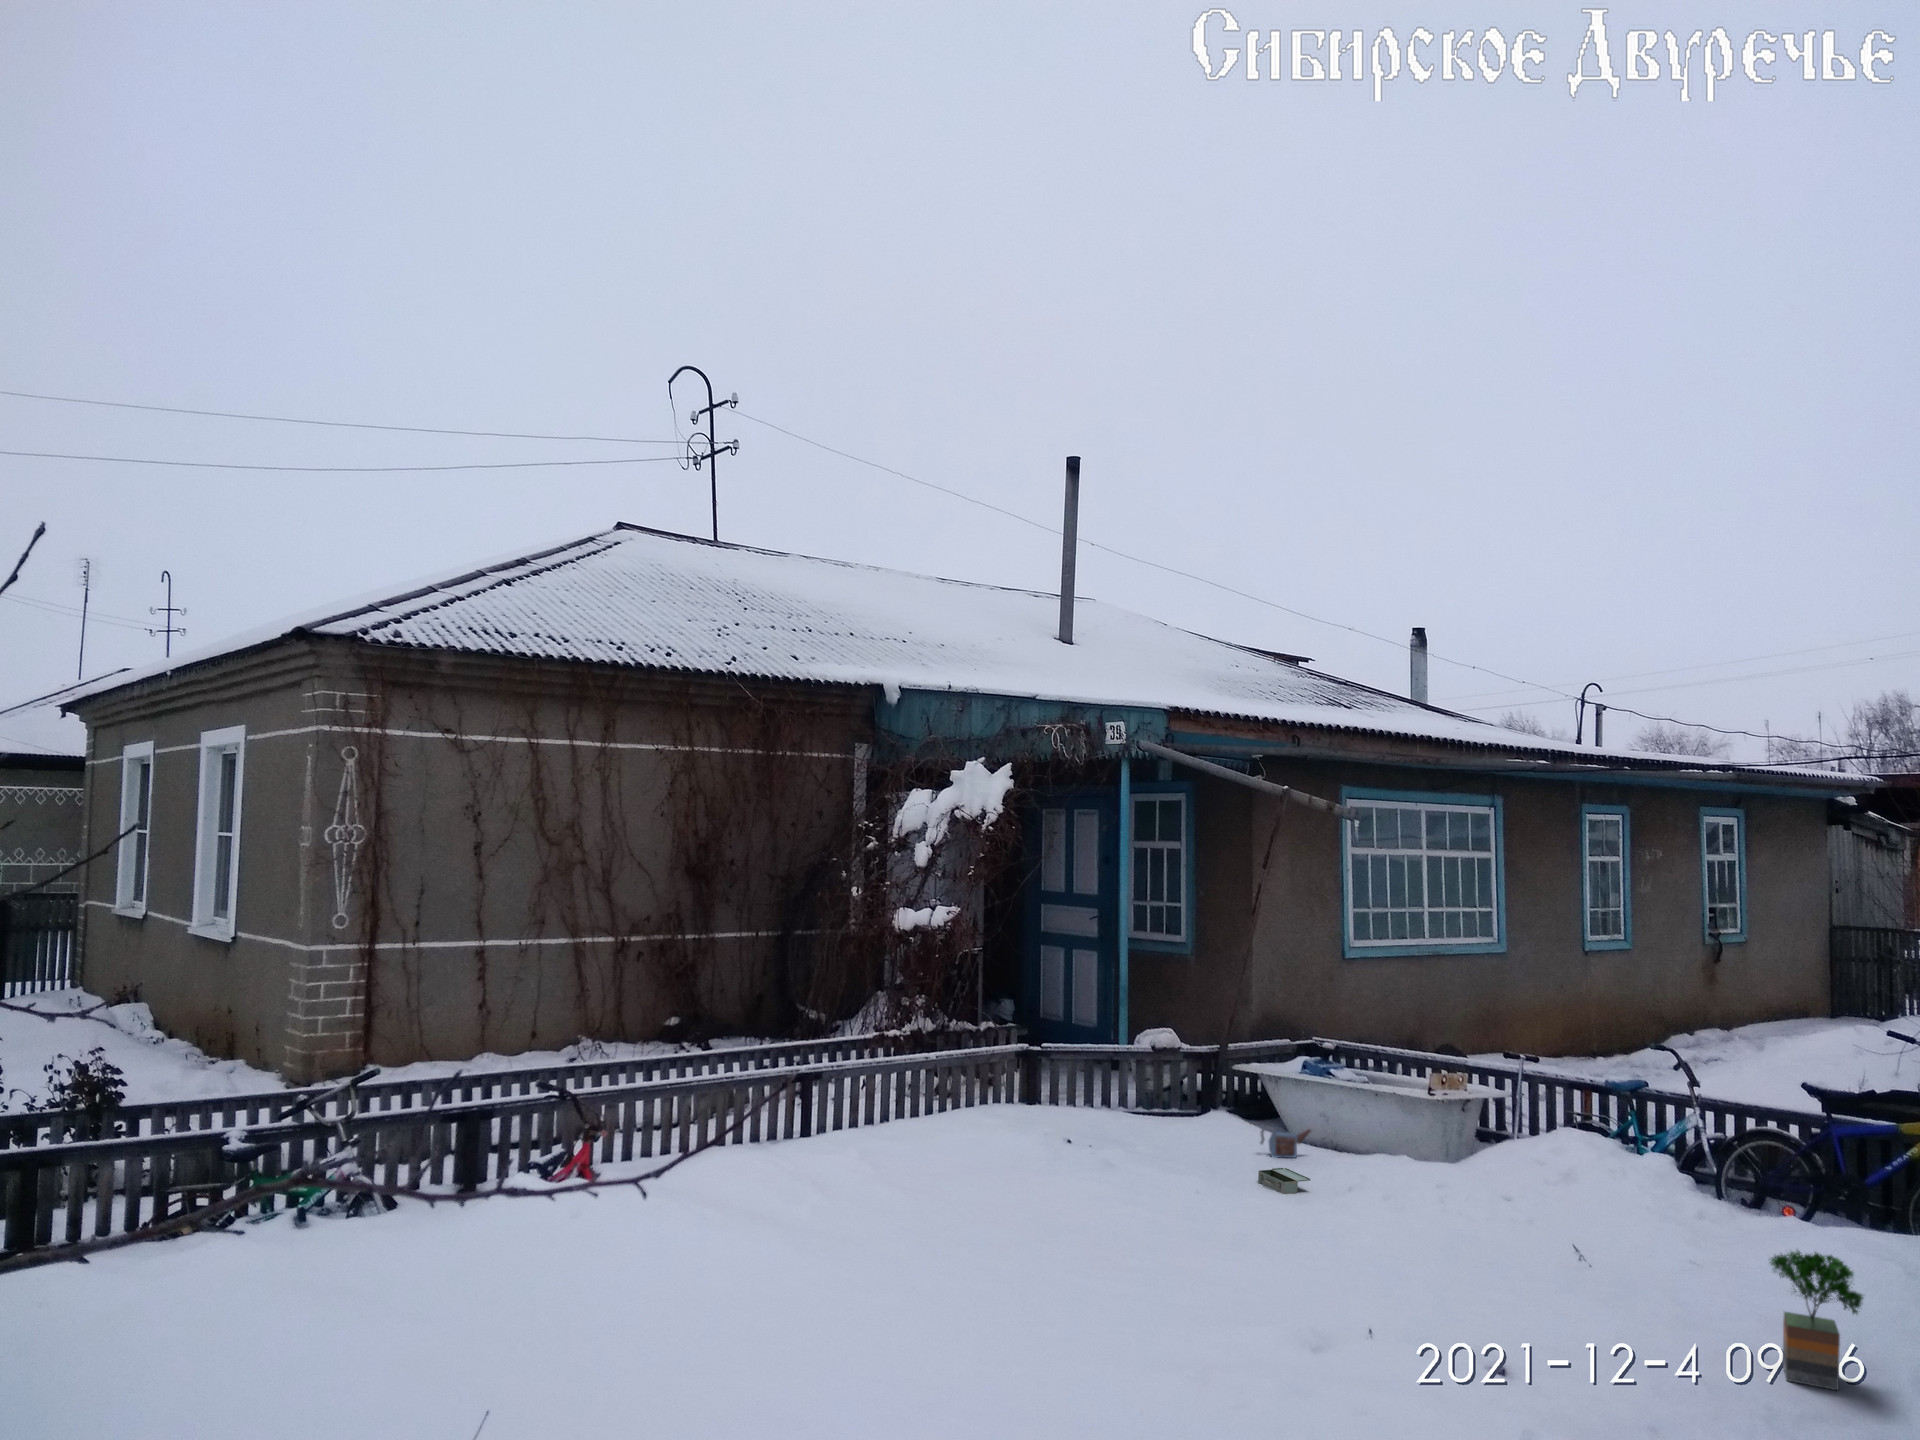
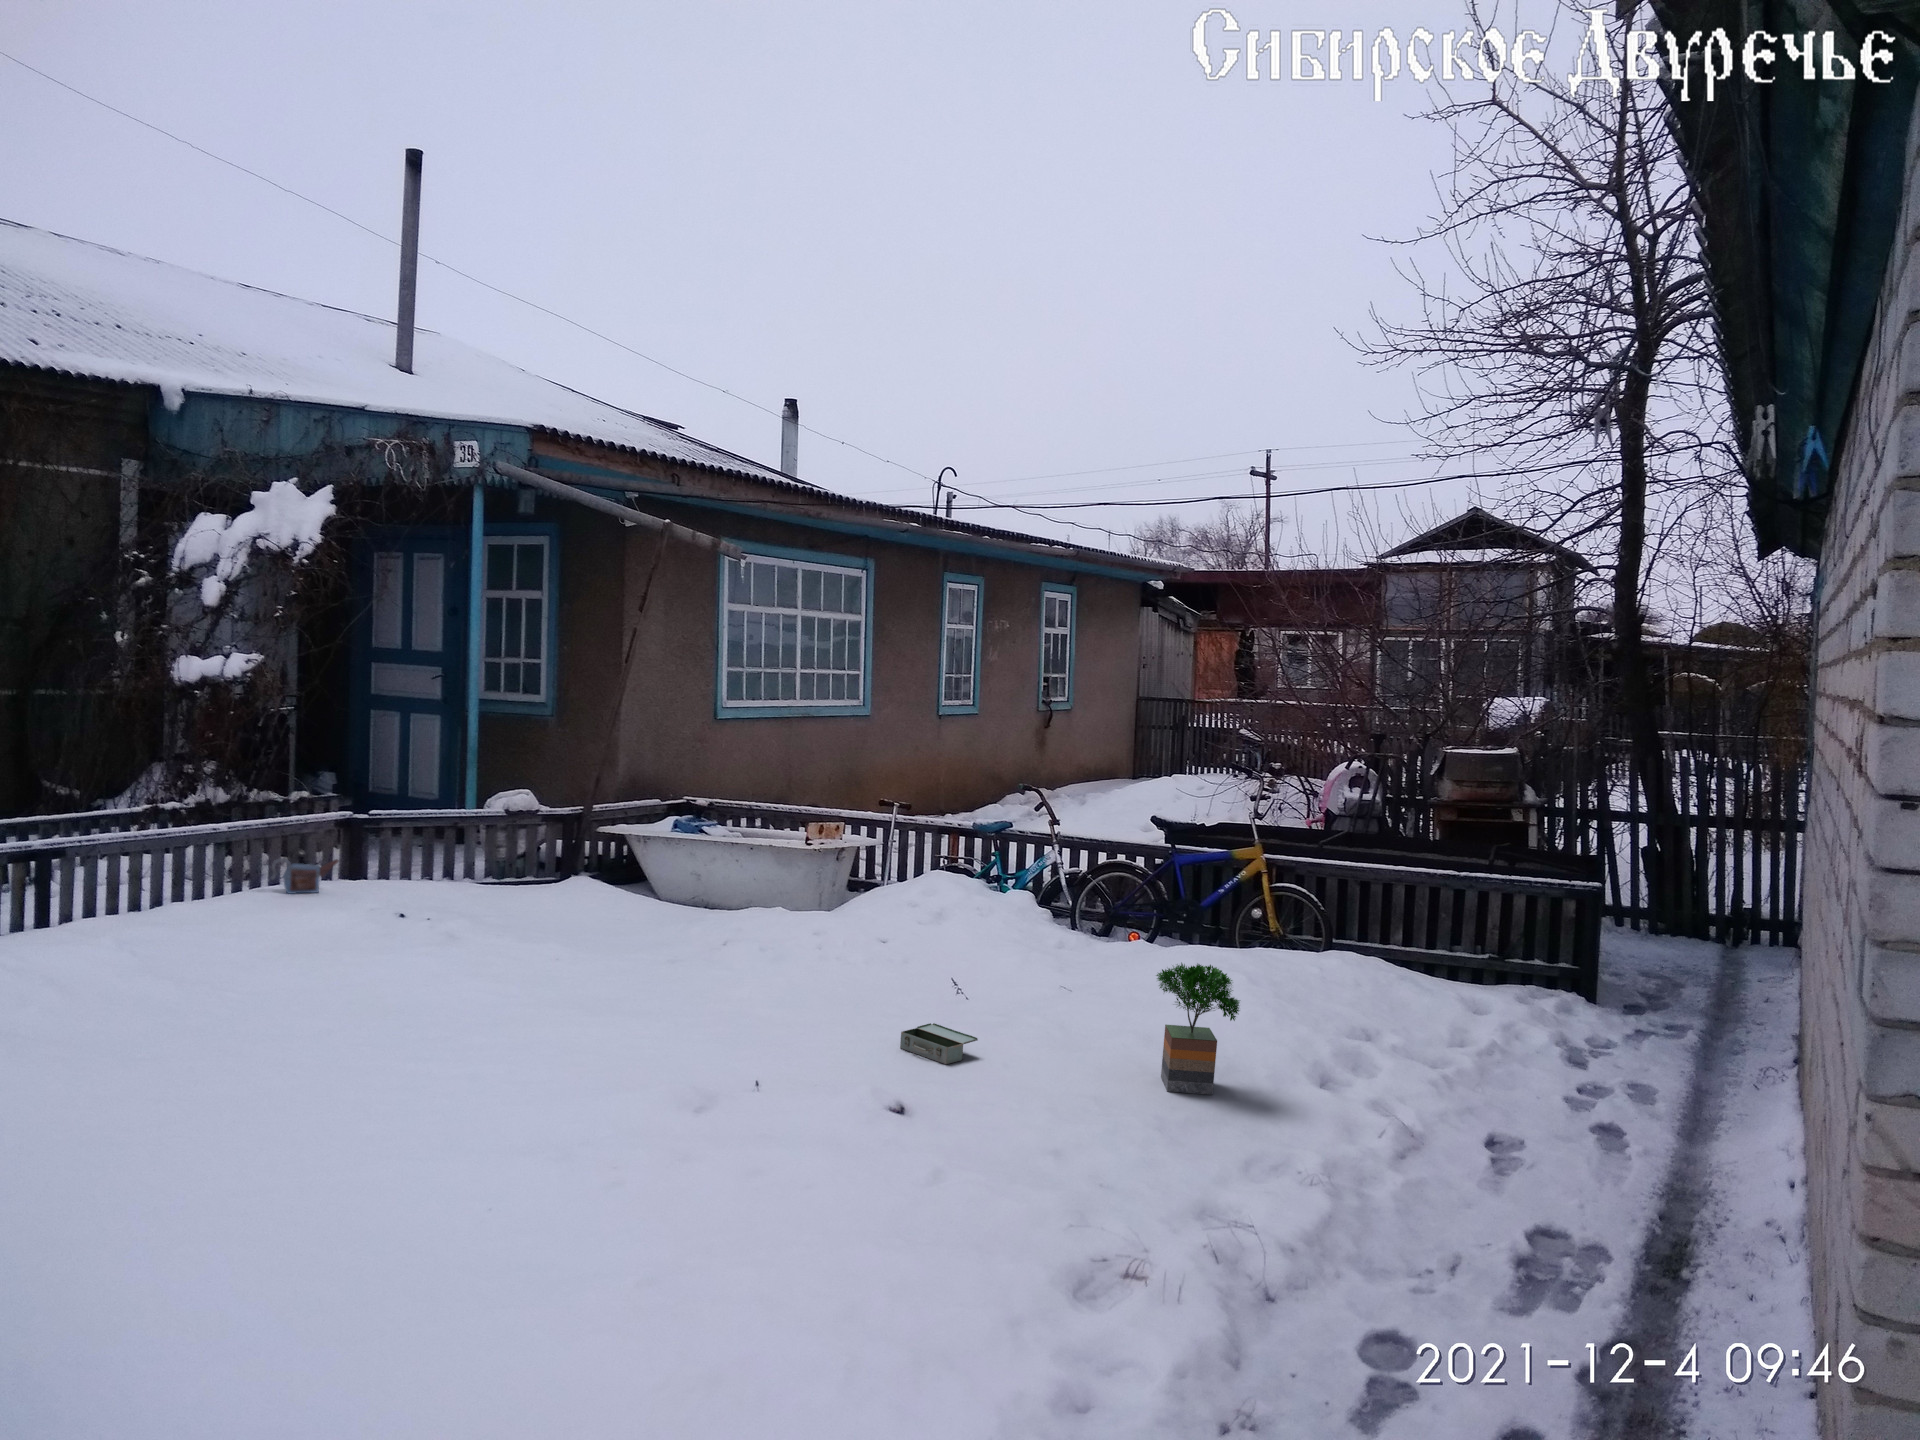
watering can: present [1260,1127,1311,1158] -> present [271,858,339,894]
toolbox: present [1258,1168,1310,1194] -> present [900,1023,978,1064]

